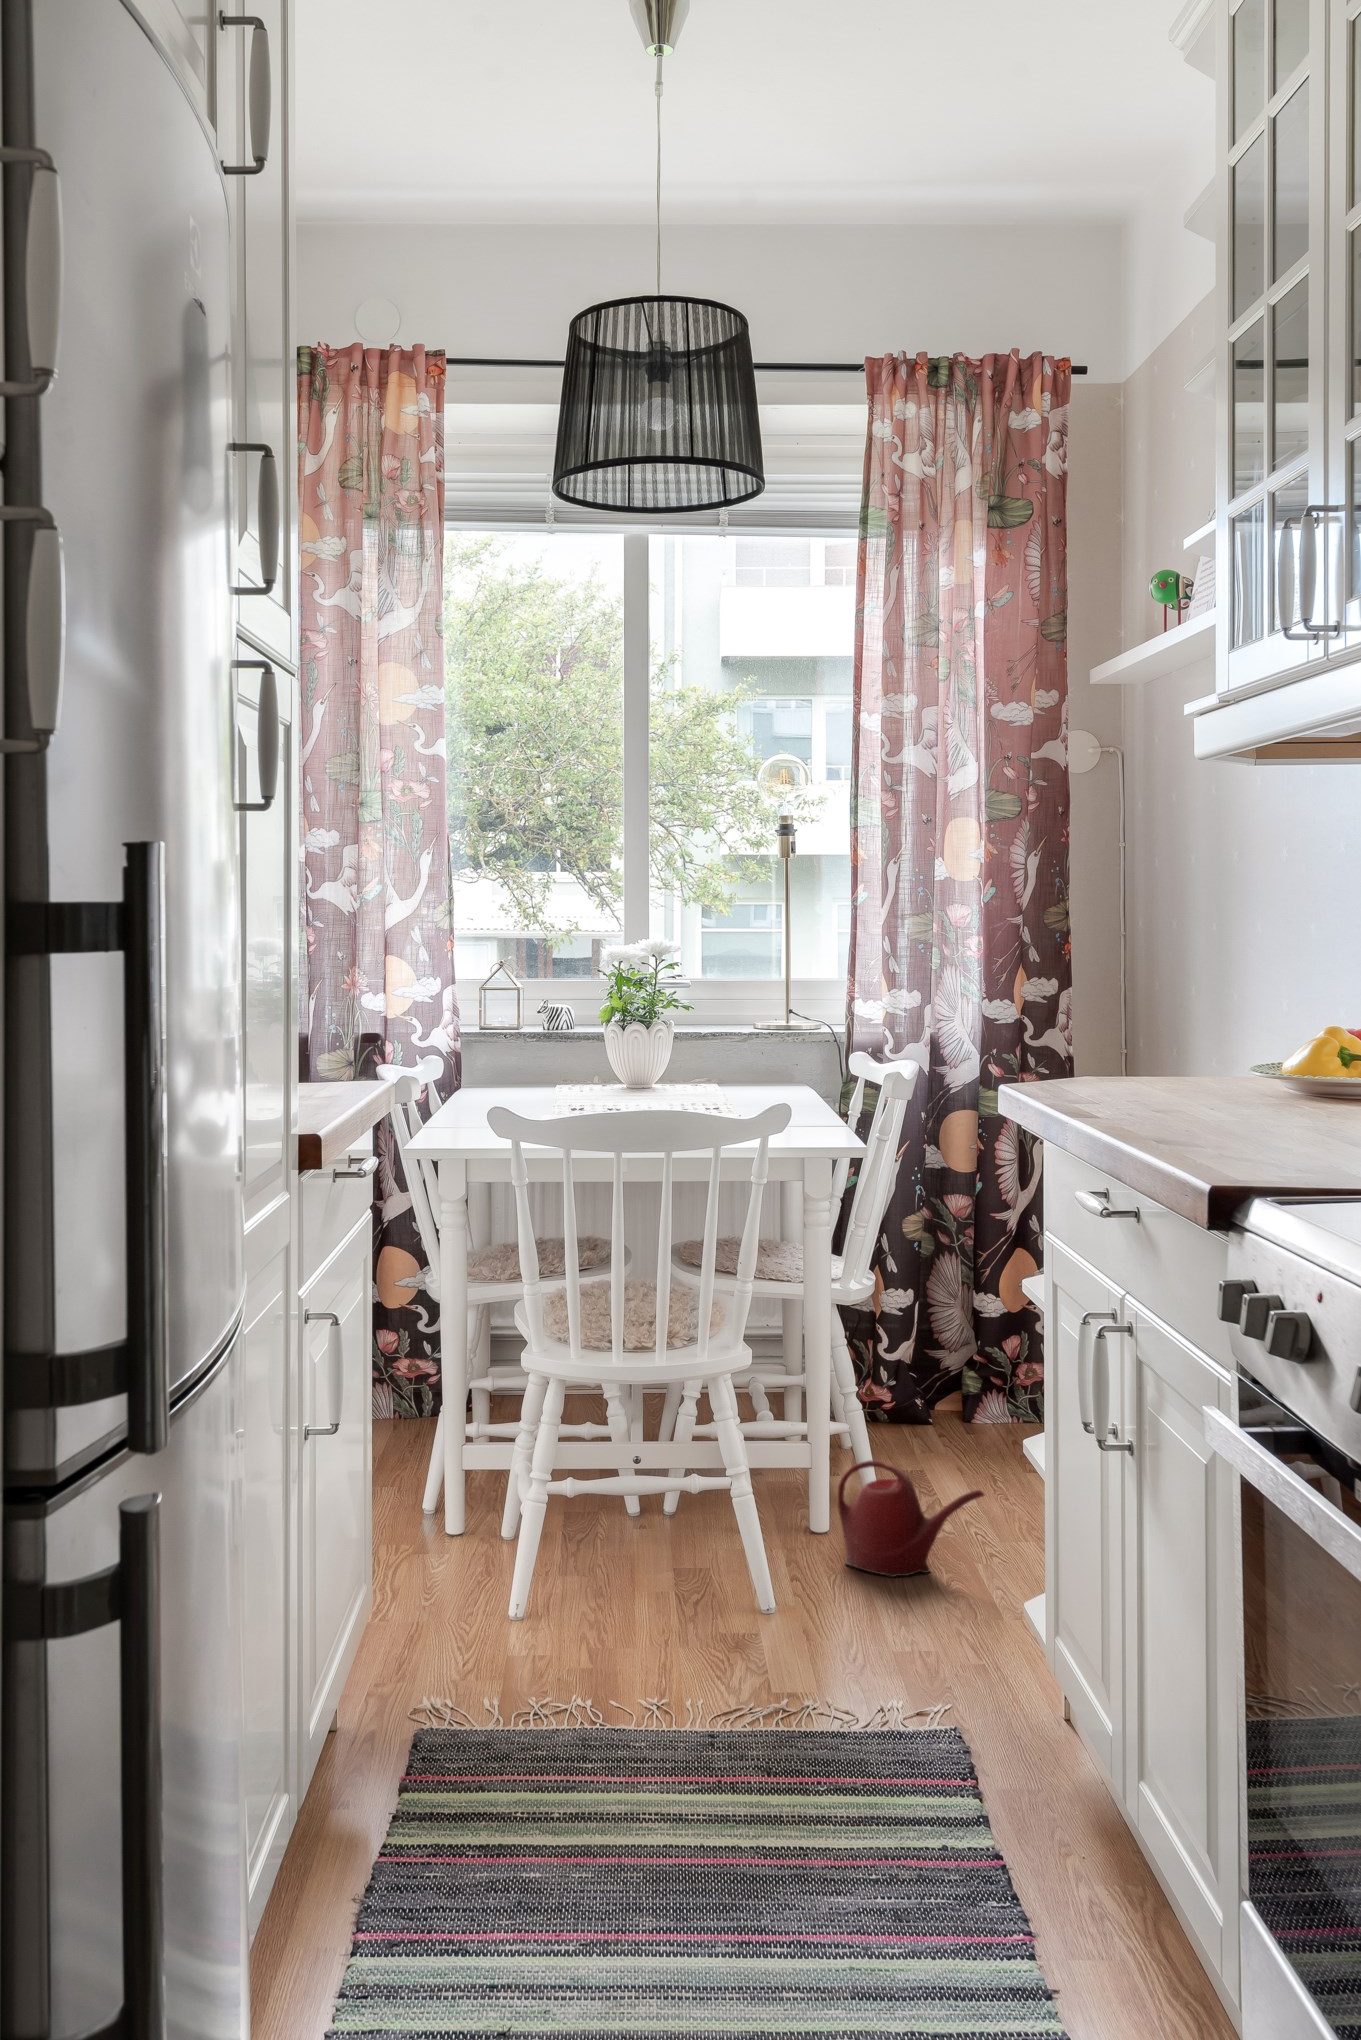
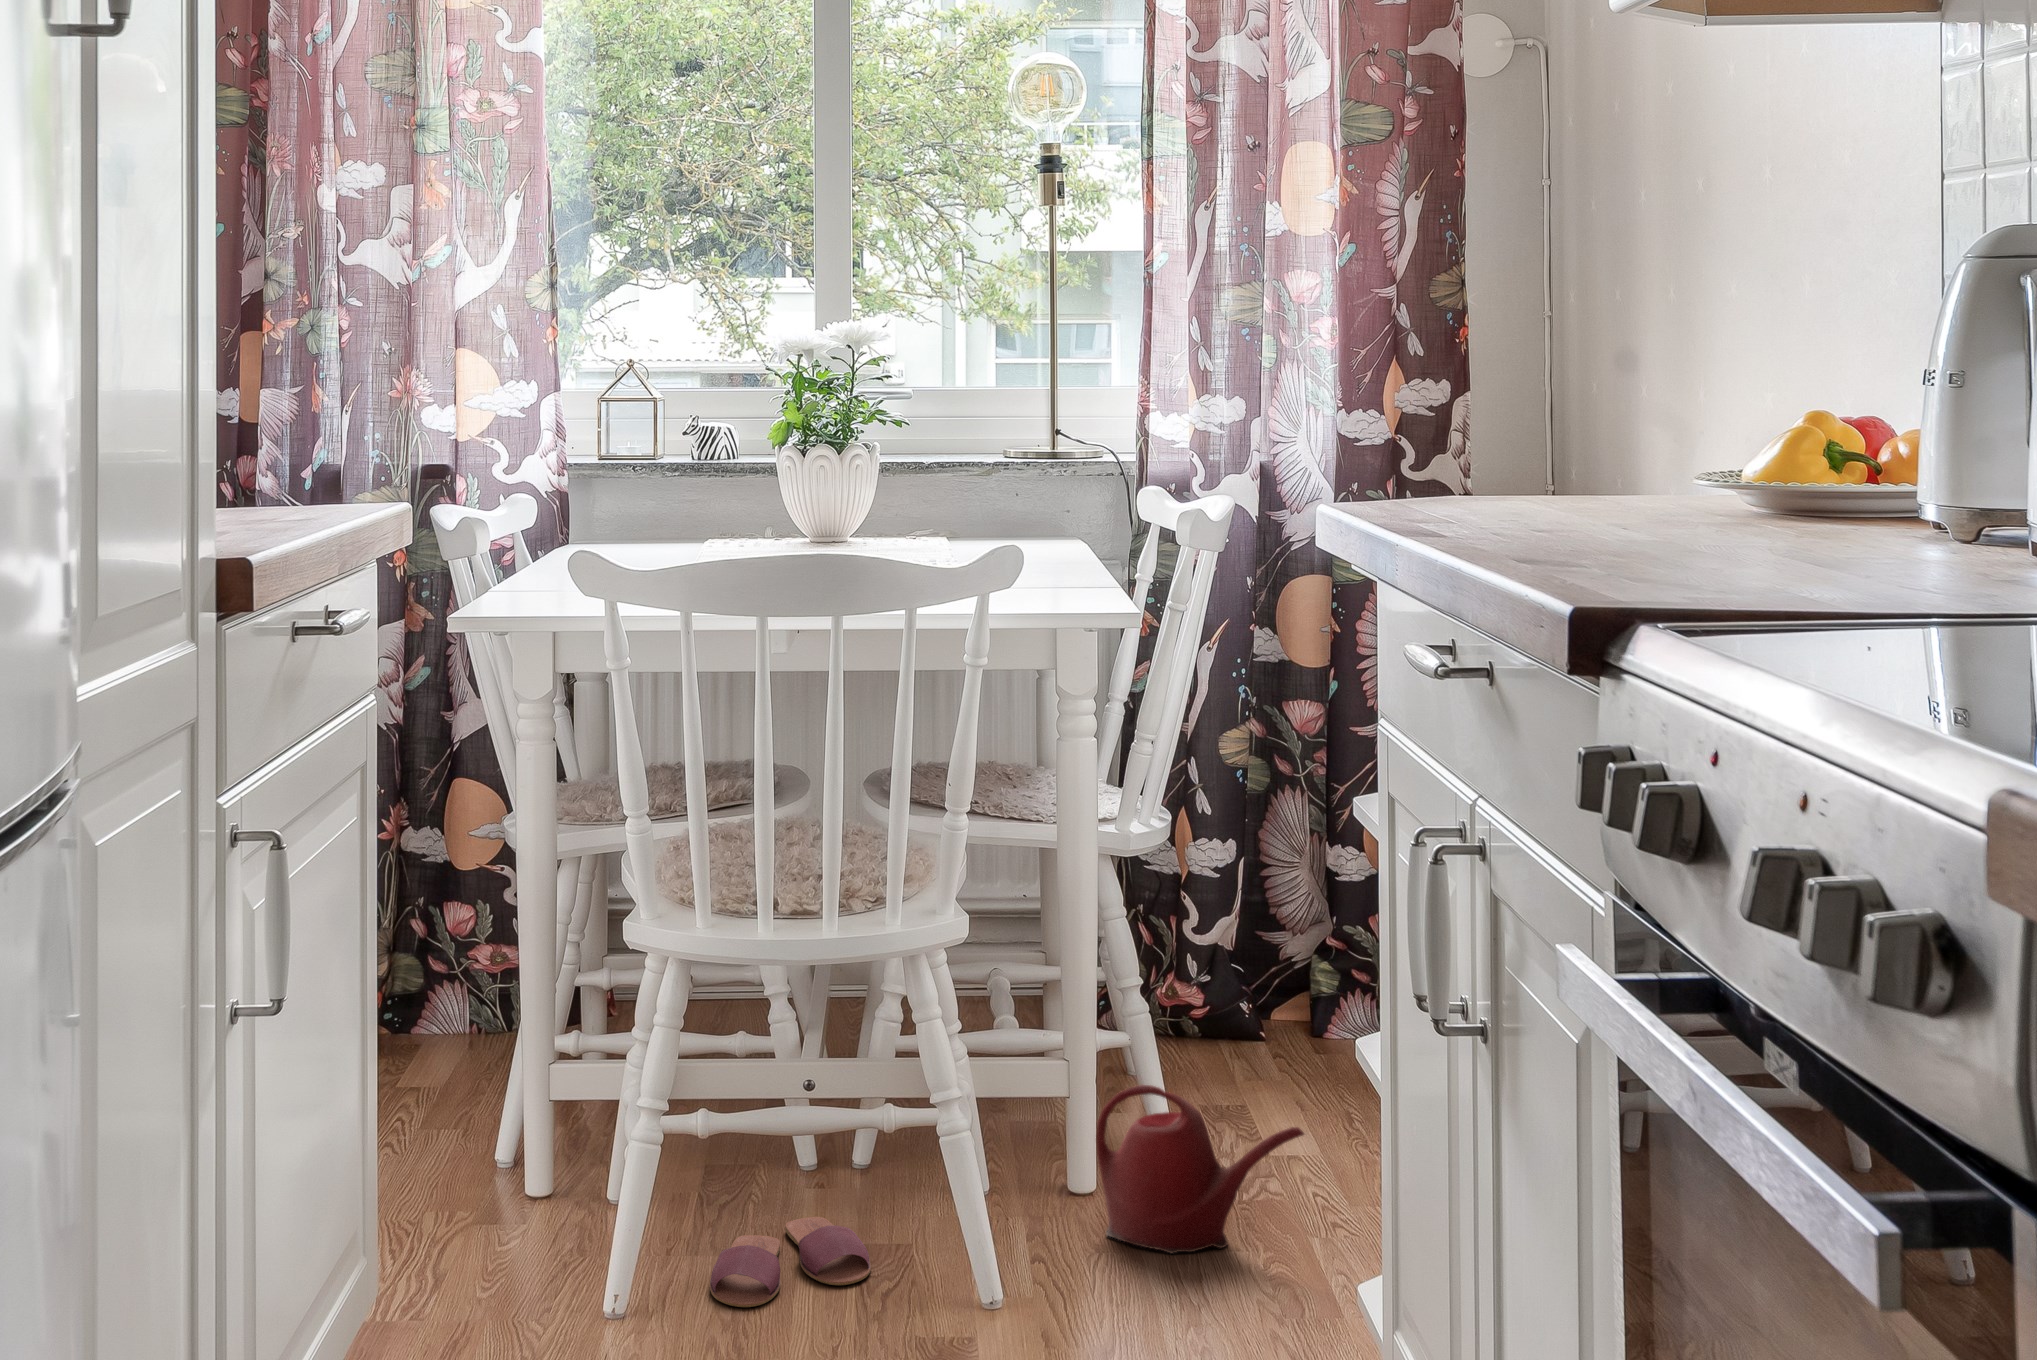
slippers: none [575,1551,686,1618] -> present [710,1217,871,1307]

